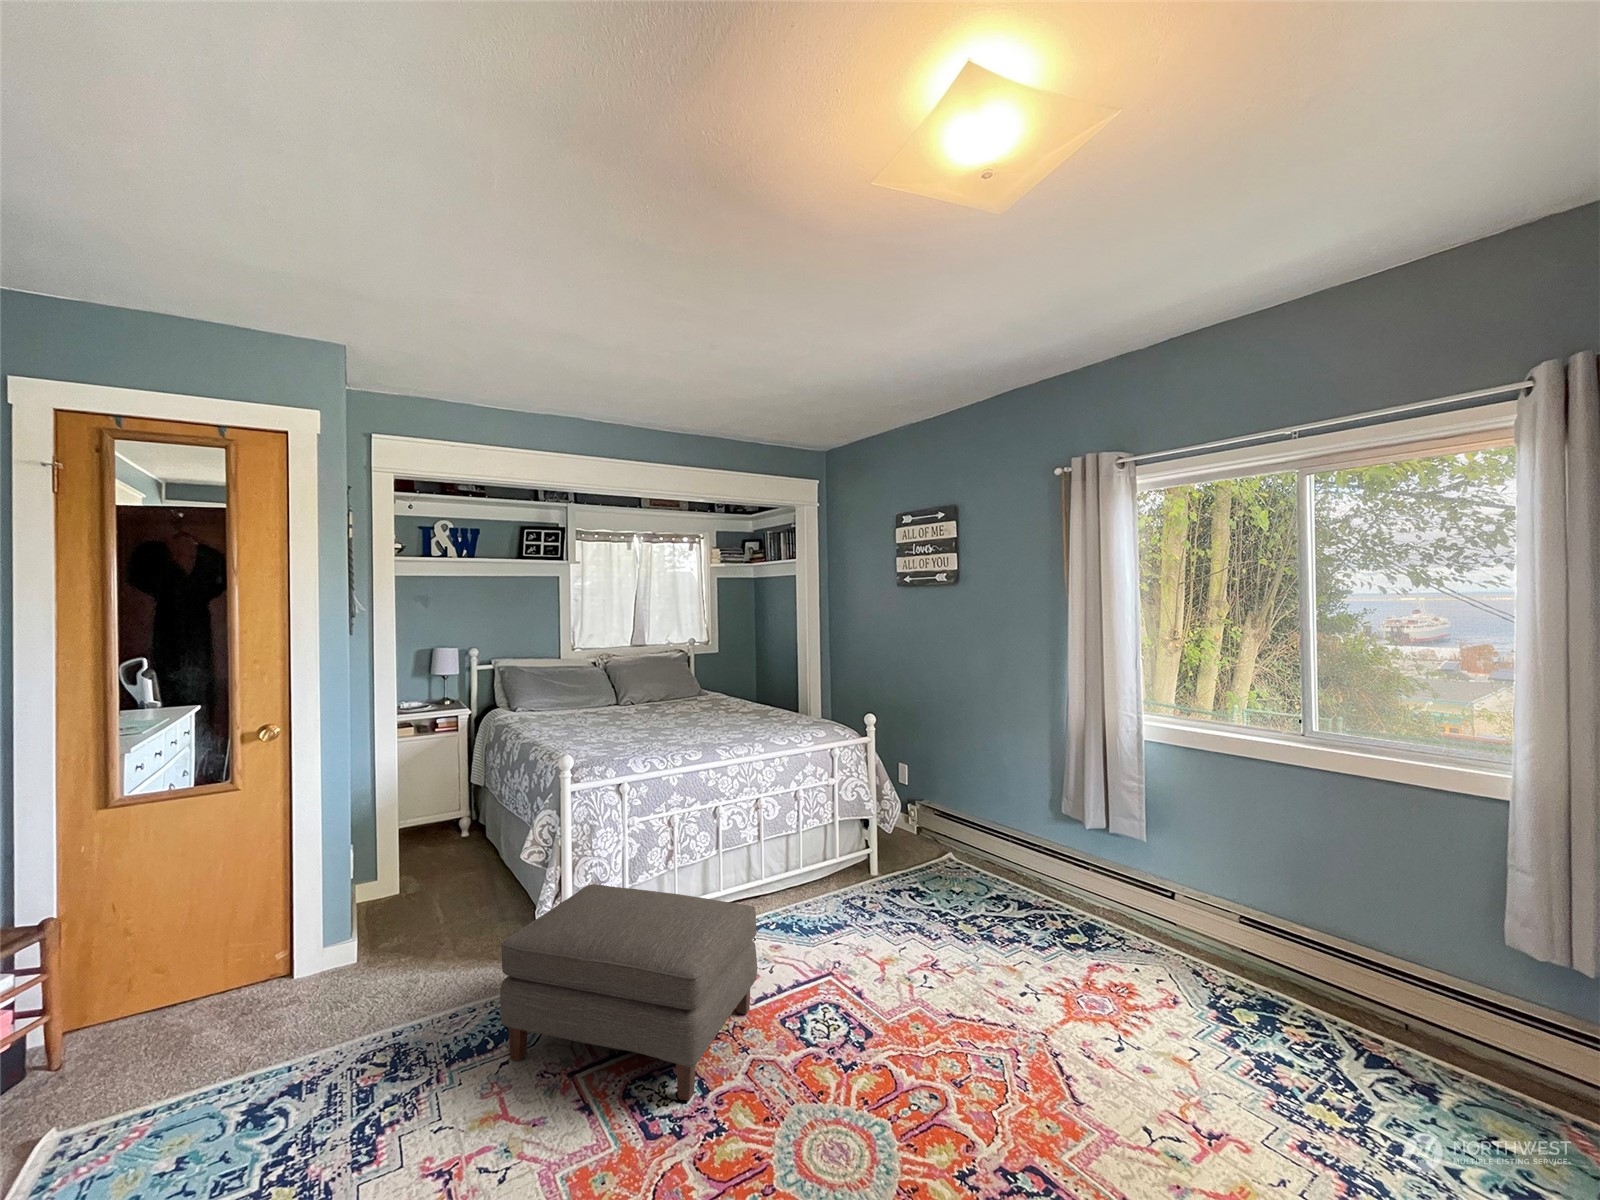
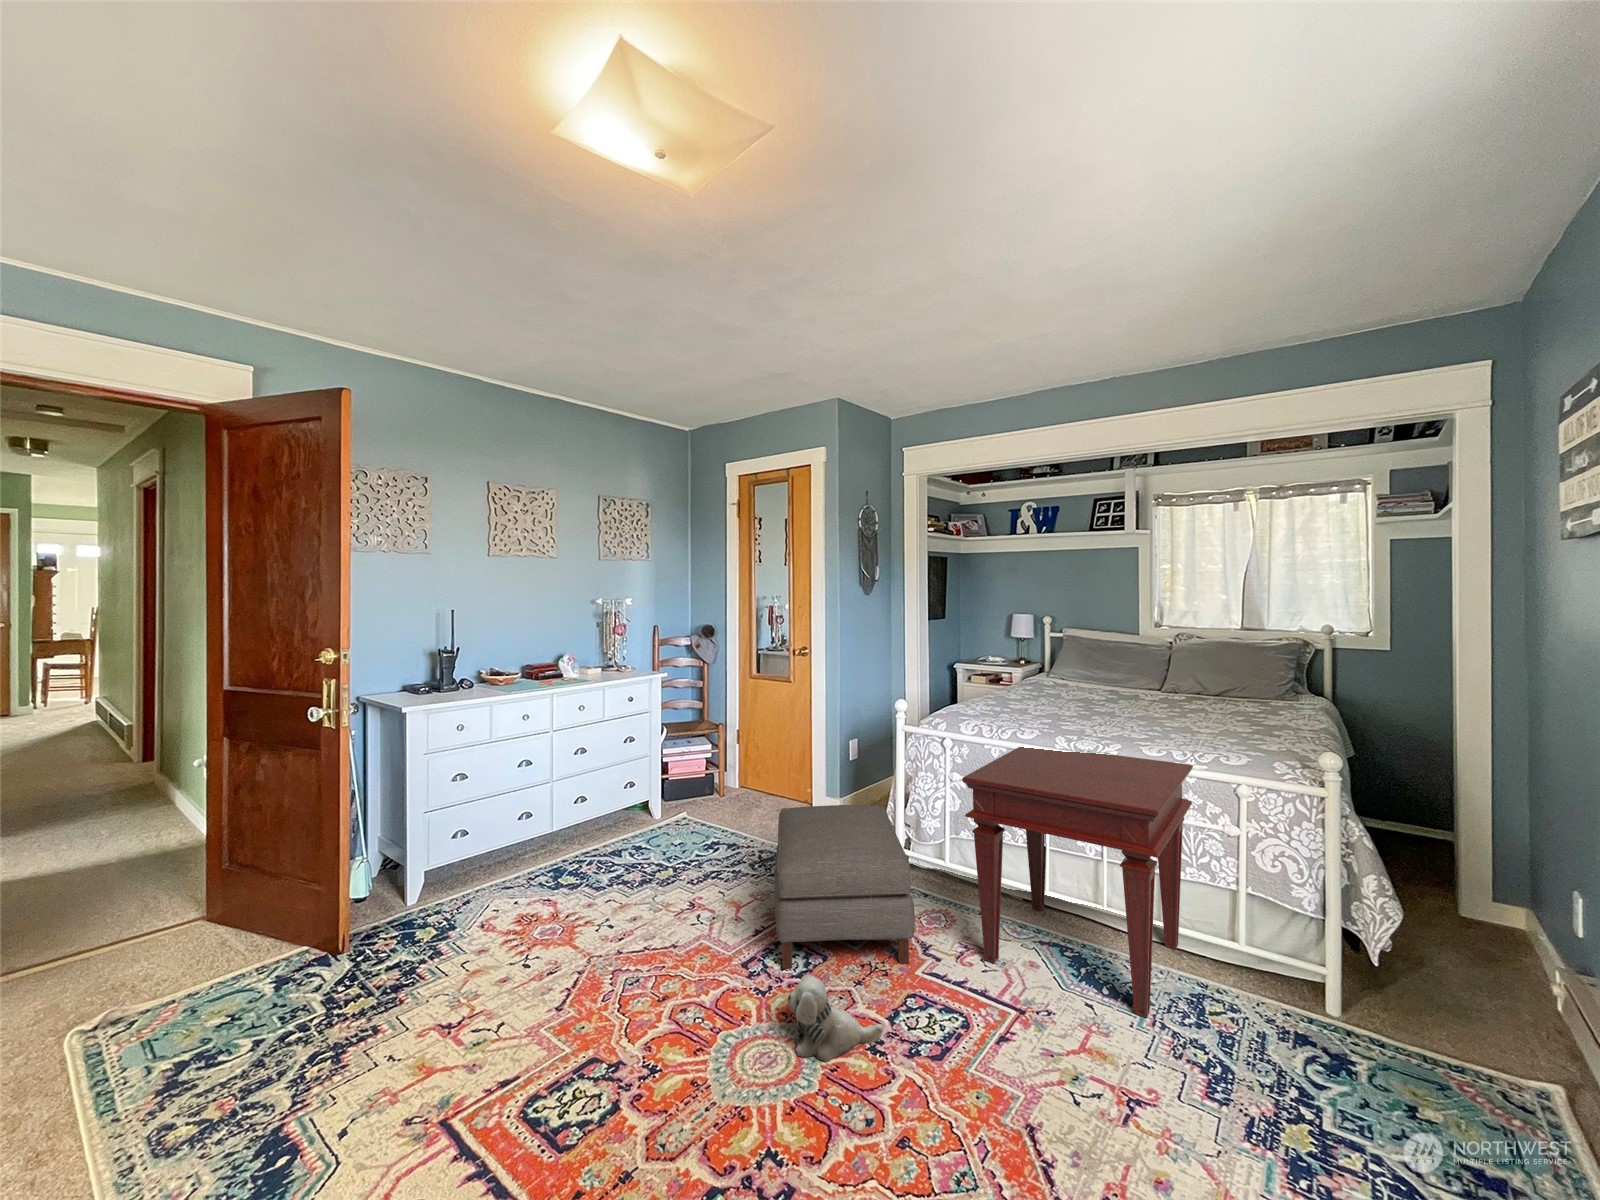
side table: none [705,750,900,968] -> present [962,747,1193,1018]
plush toy: none [801,1037,864,1124] -> present [787,975,884,1061]

